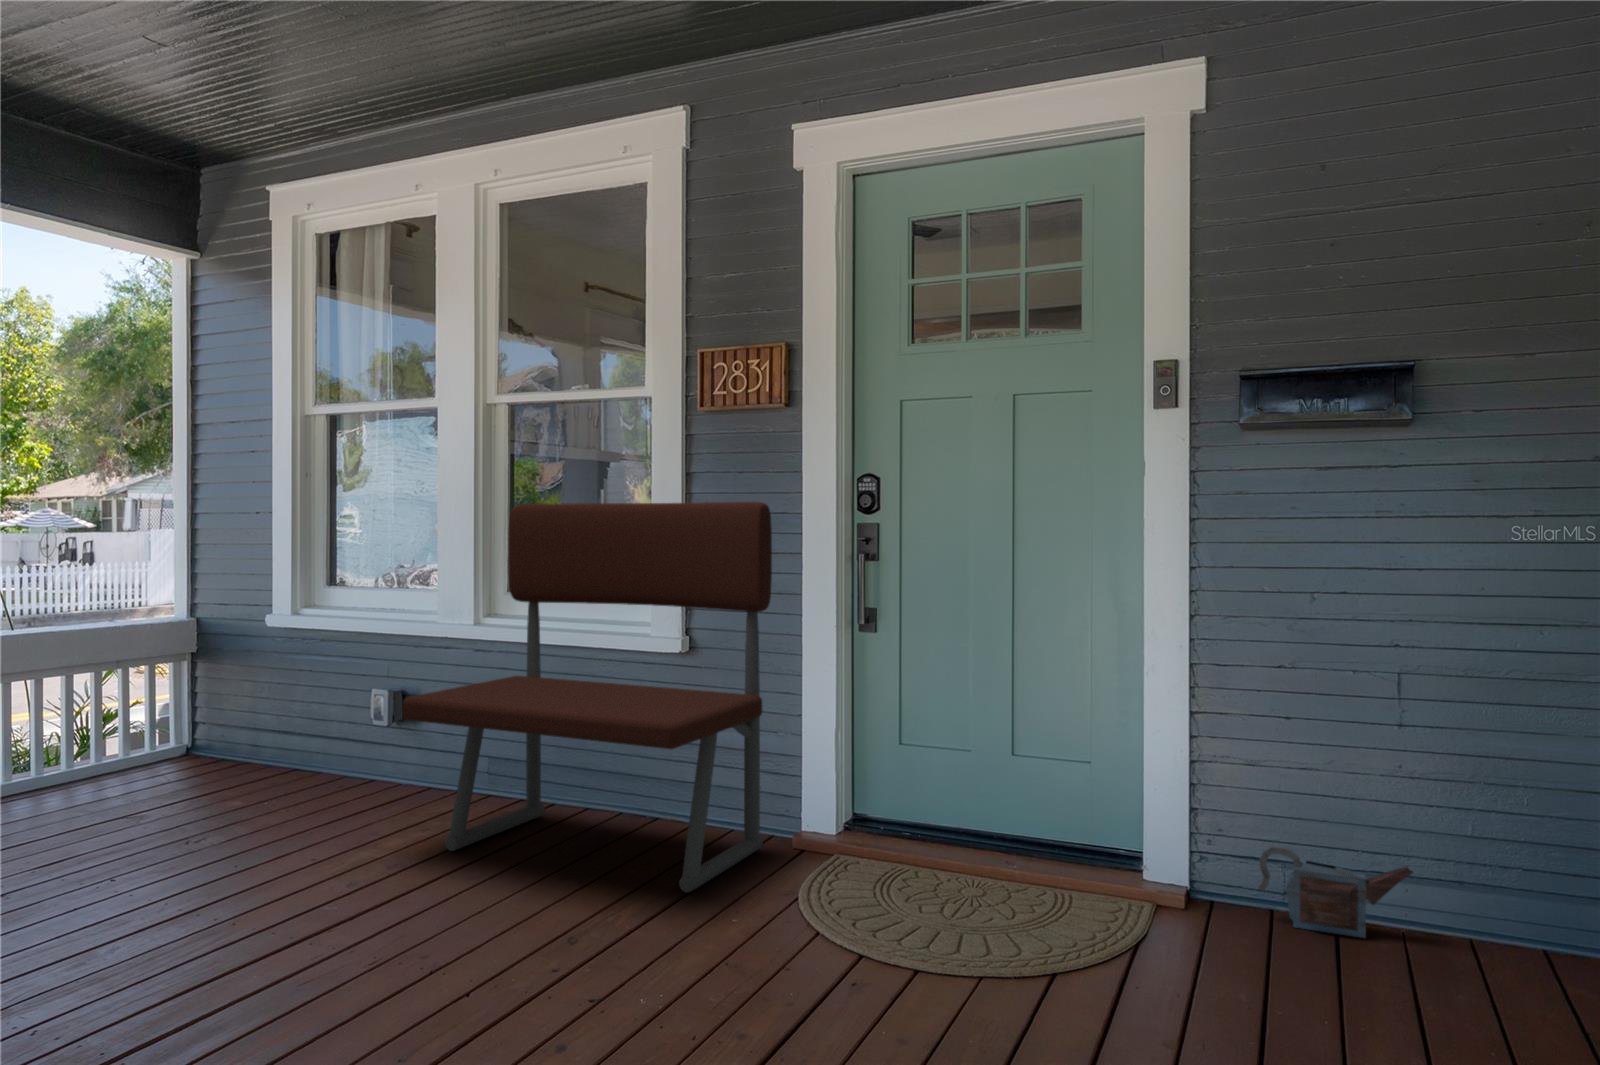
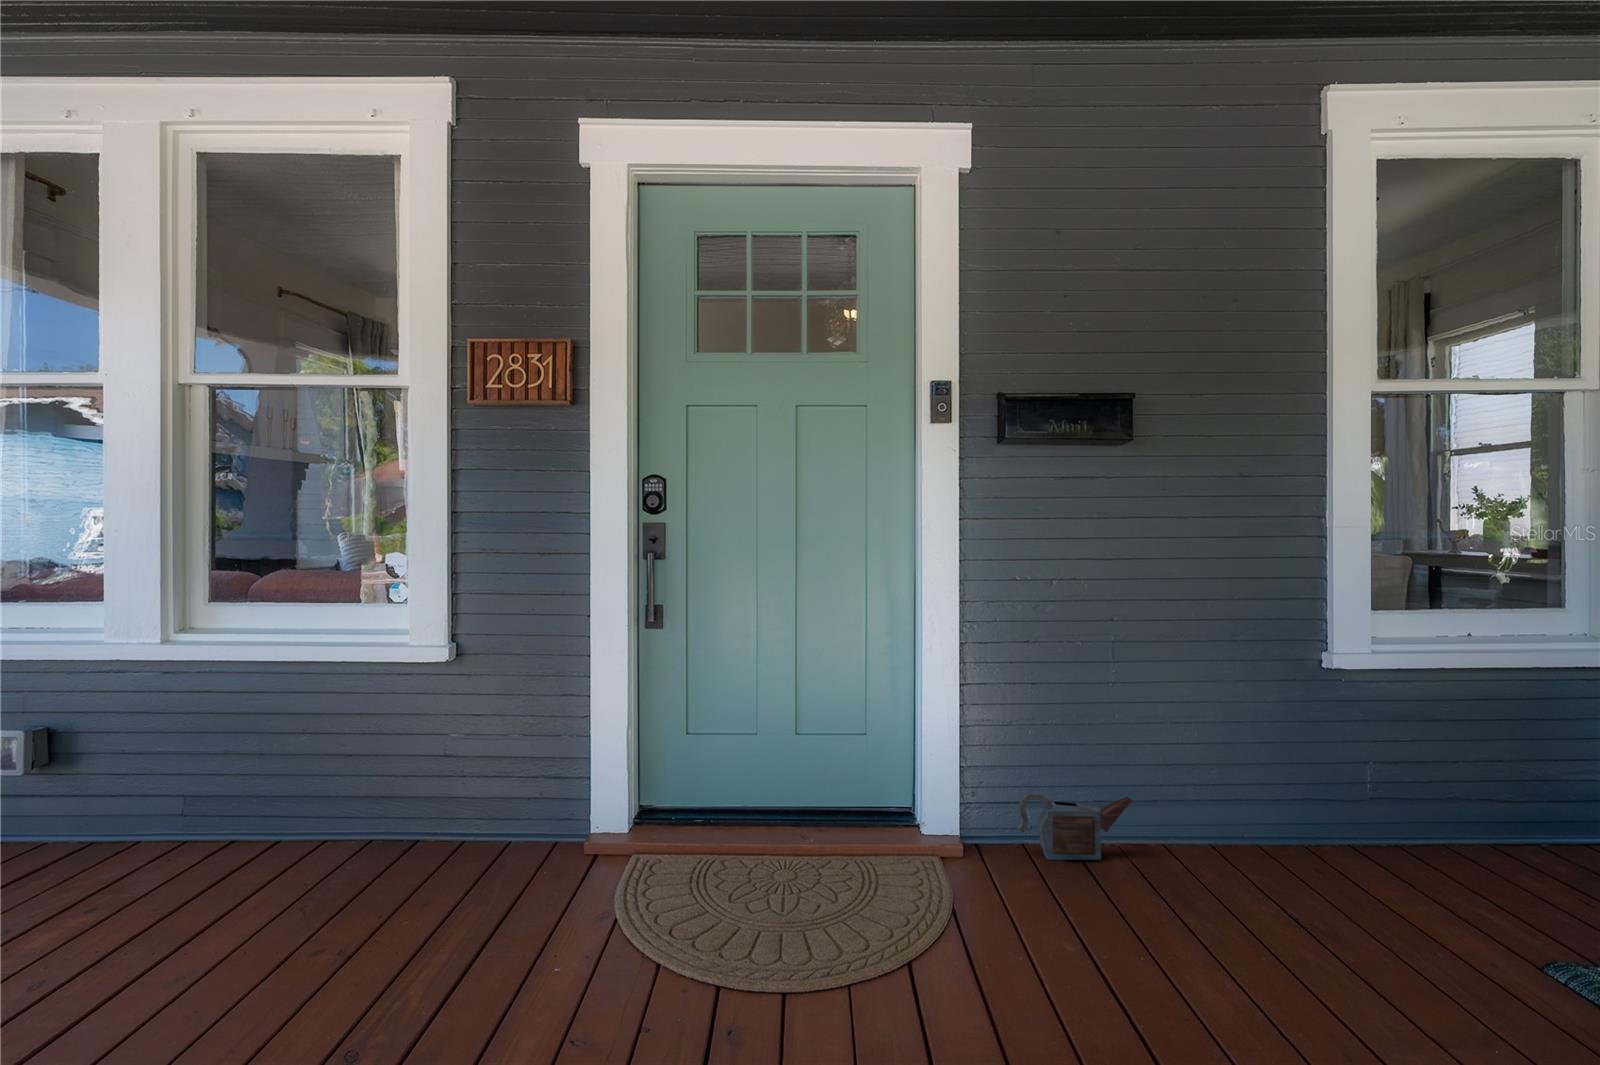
bench: present [402,502,772,892] -> none [54,500,562,941]

